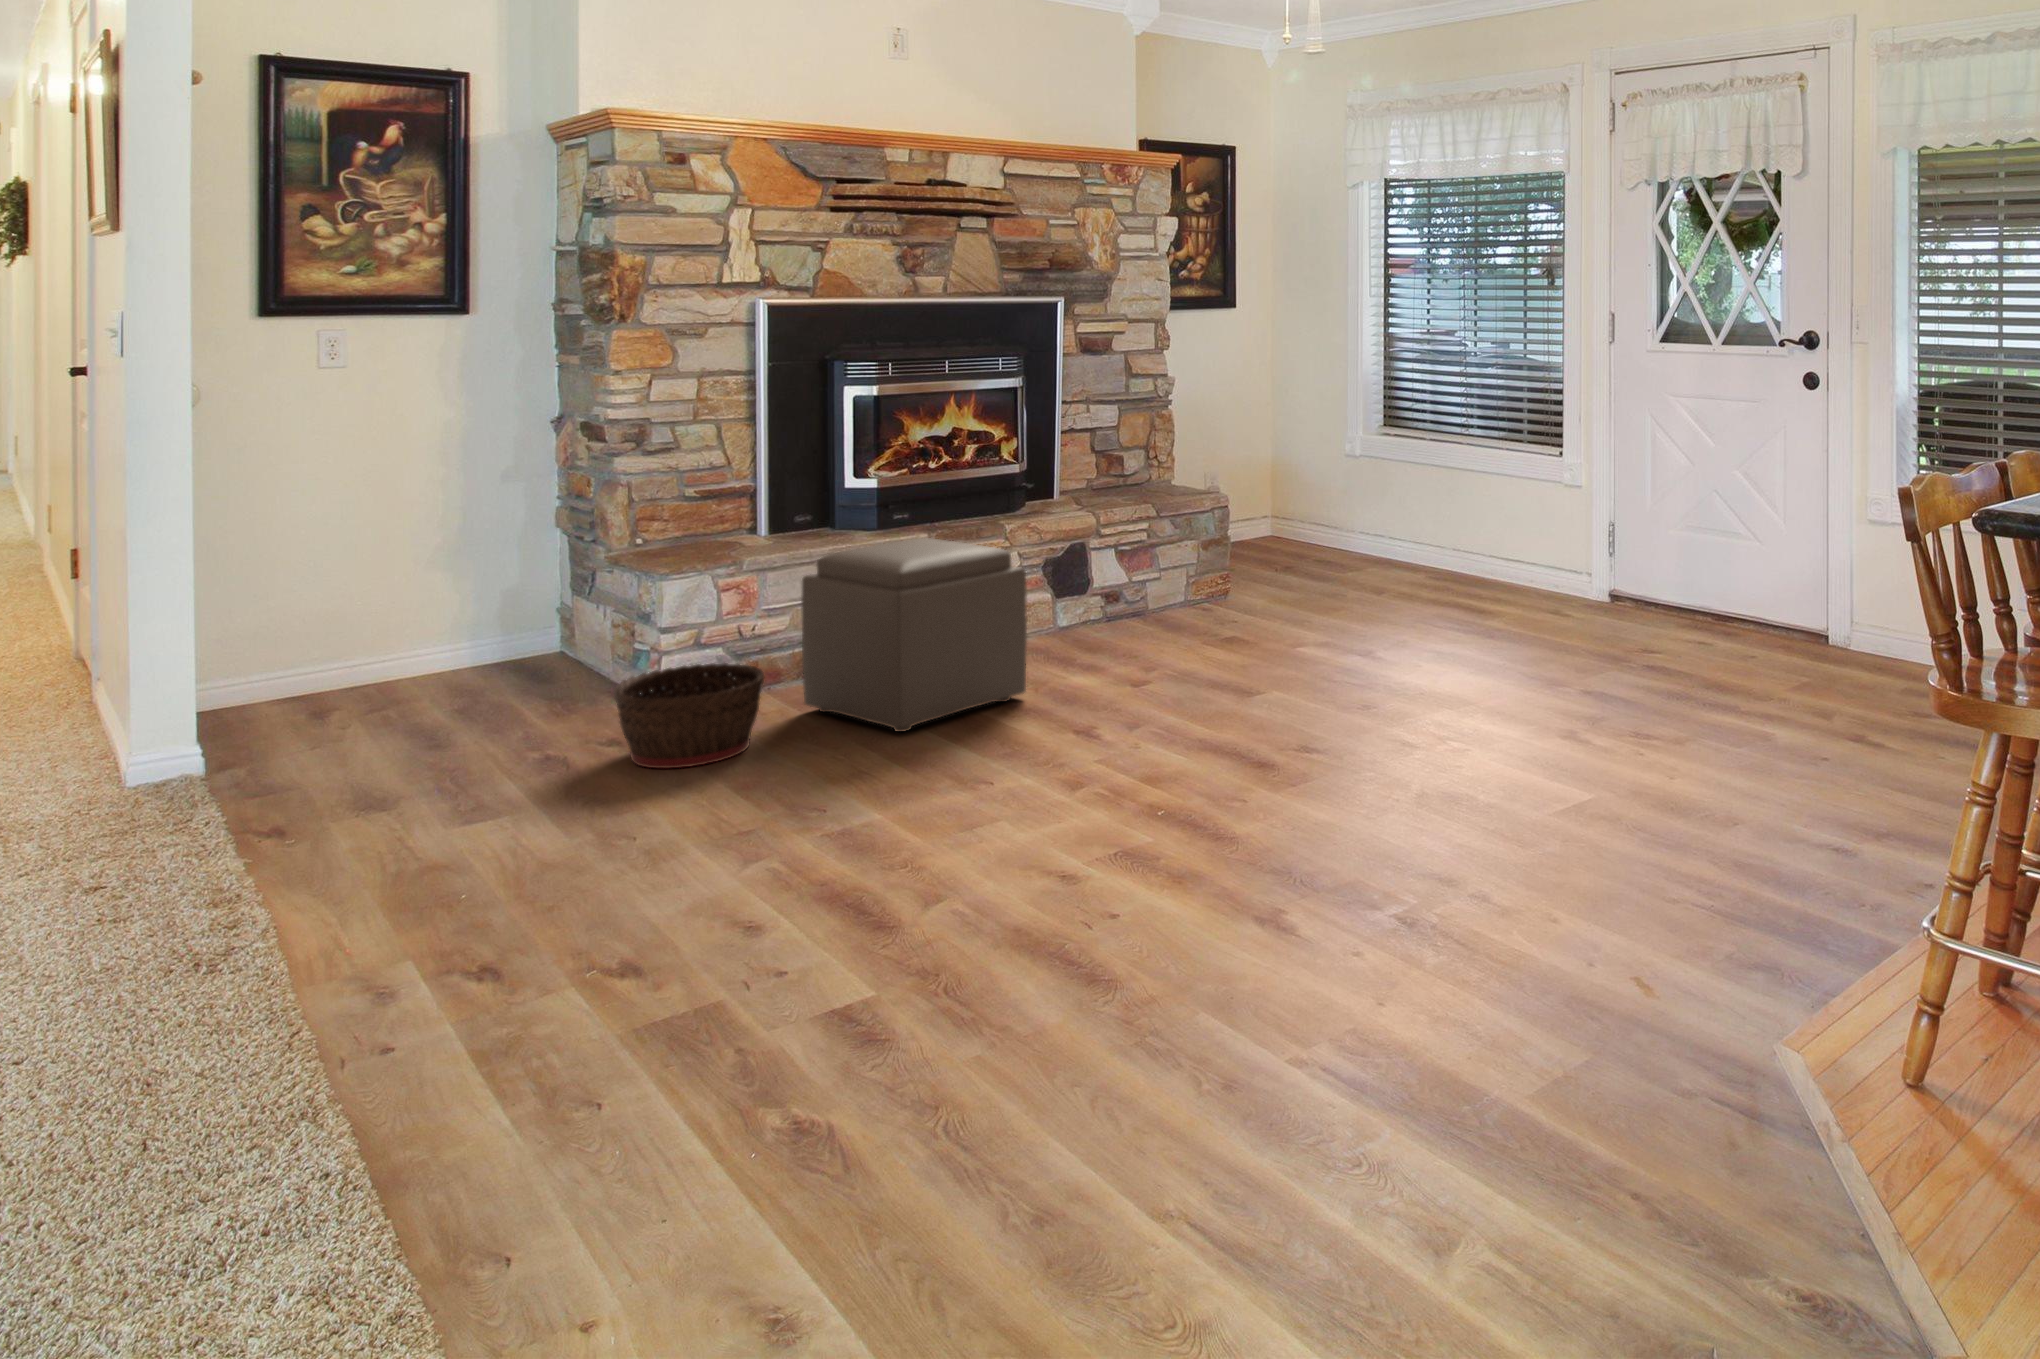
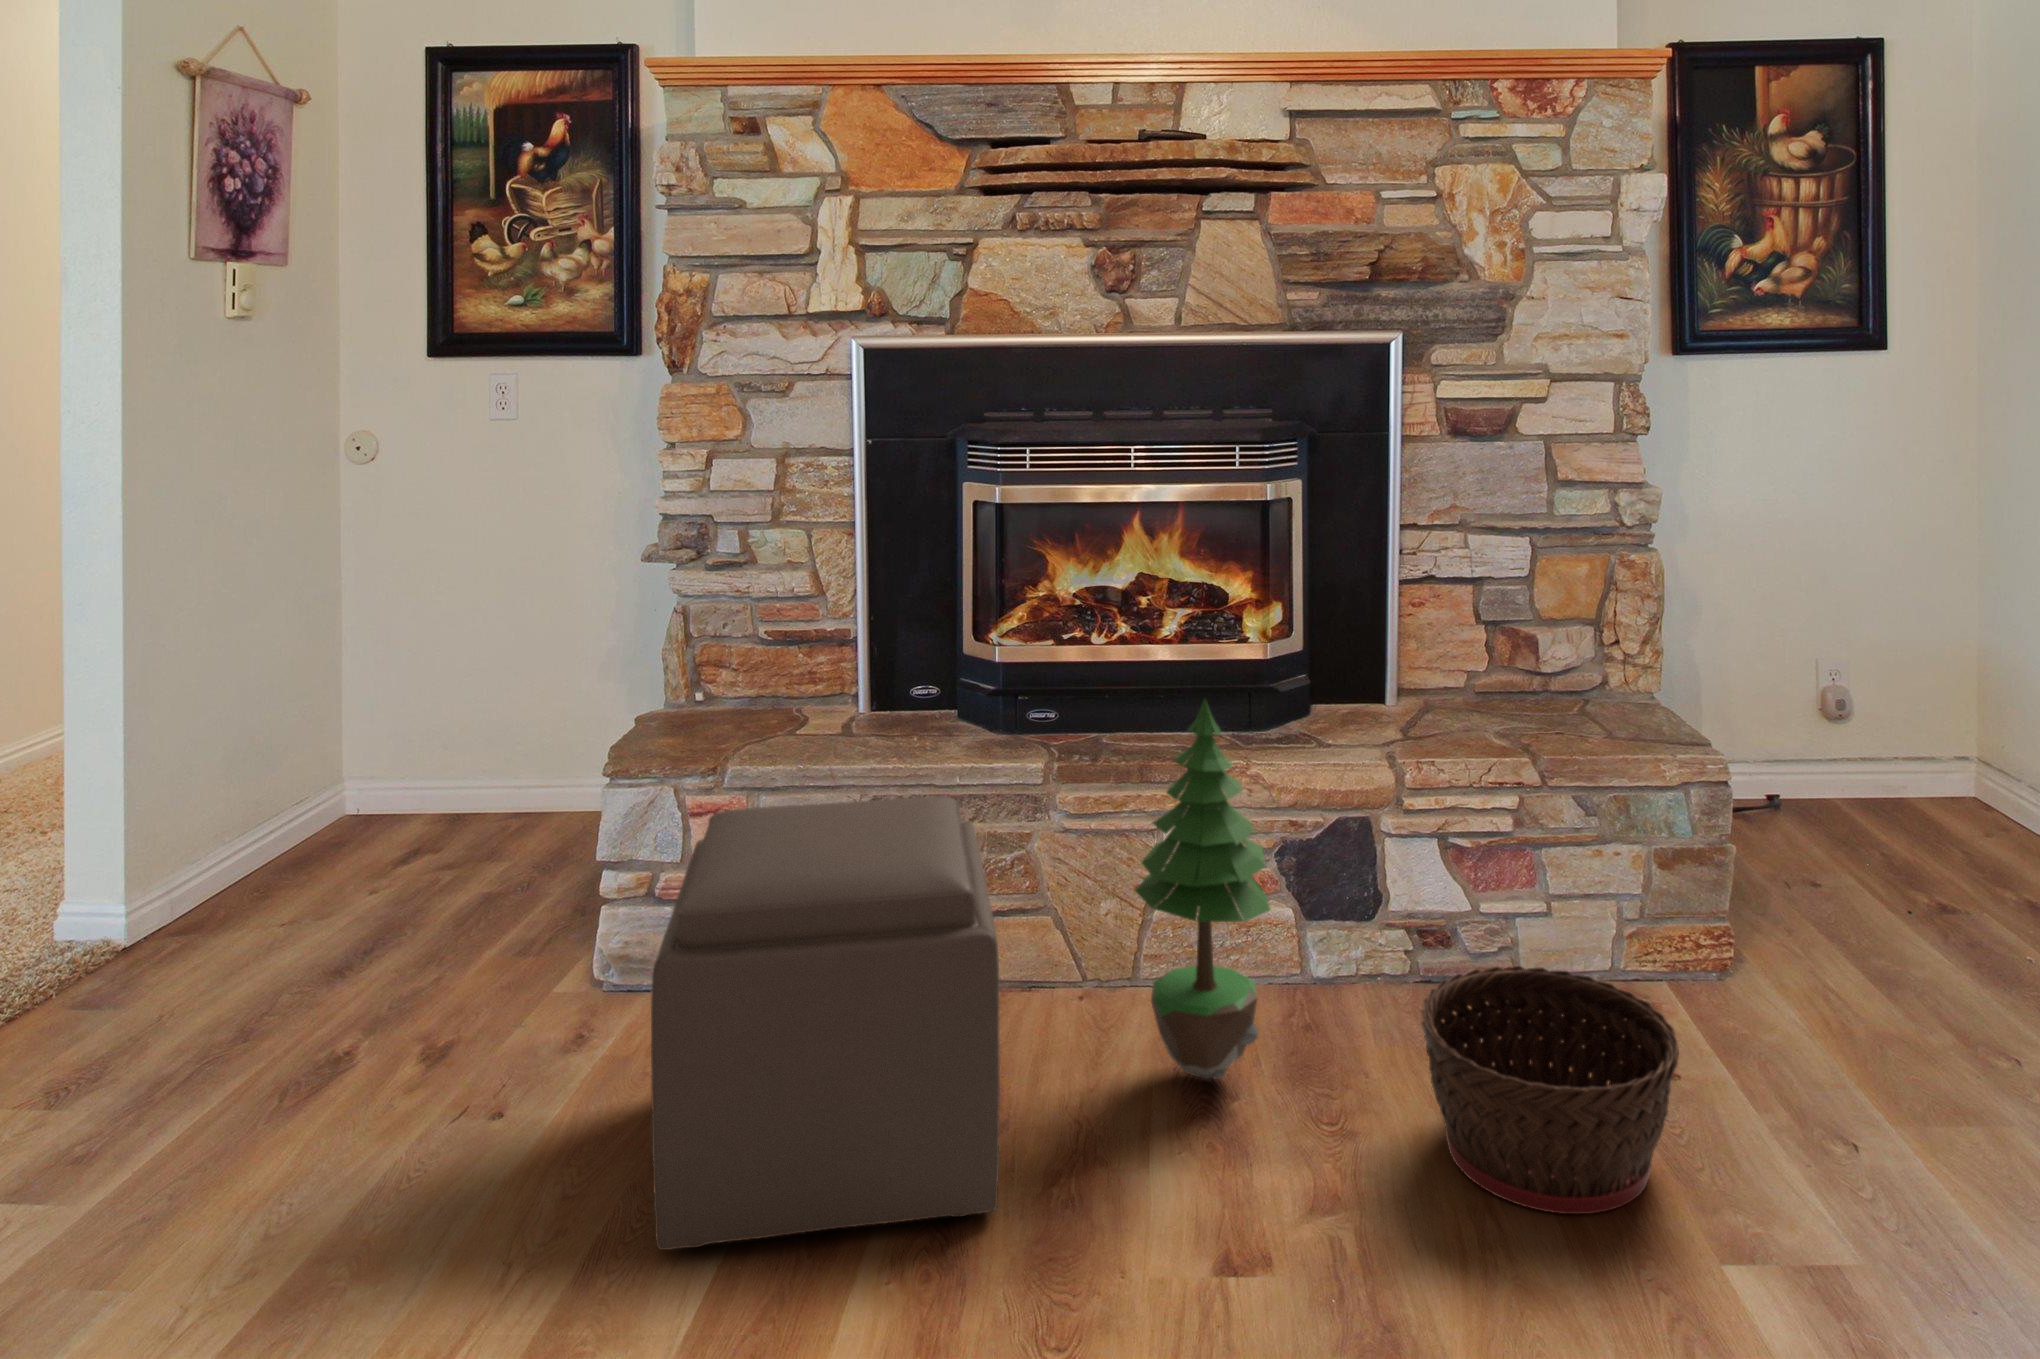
potted tree: none [1015,473,1084,658] -> present [1135,700,1270,1079]
basket: present [614,663,765,768] -> present [1421,966,1679,1214]

